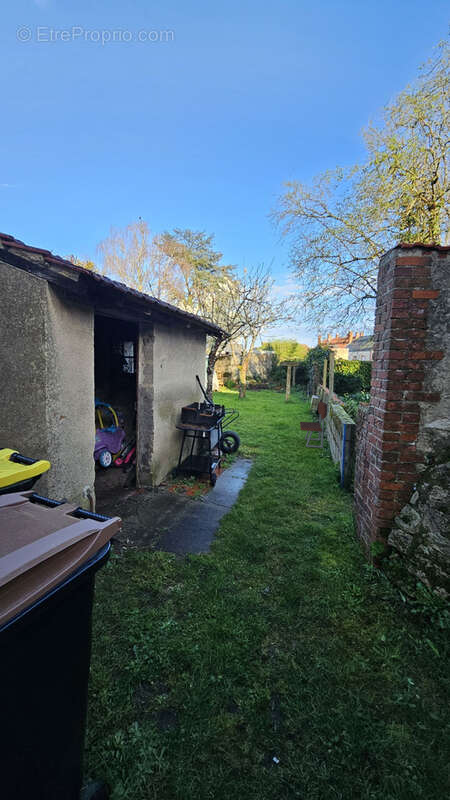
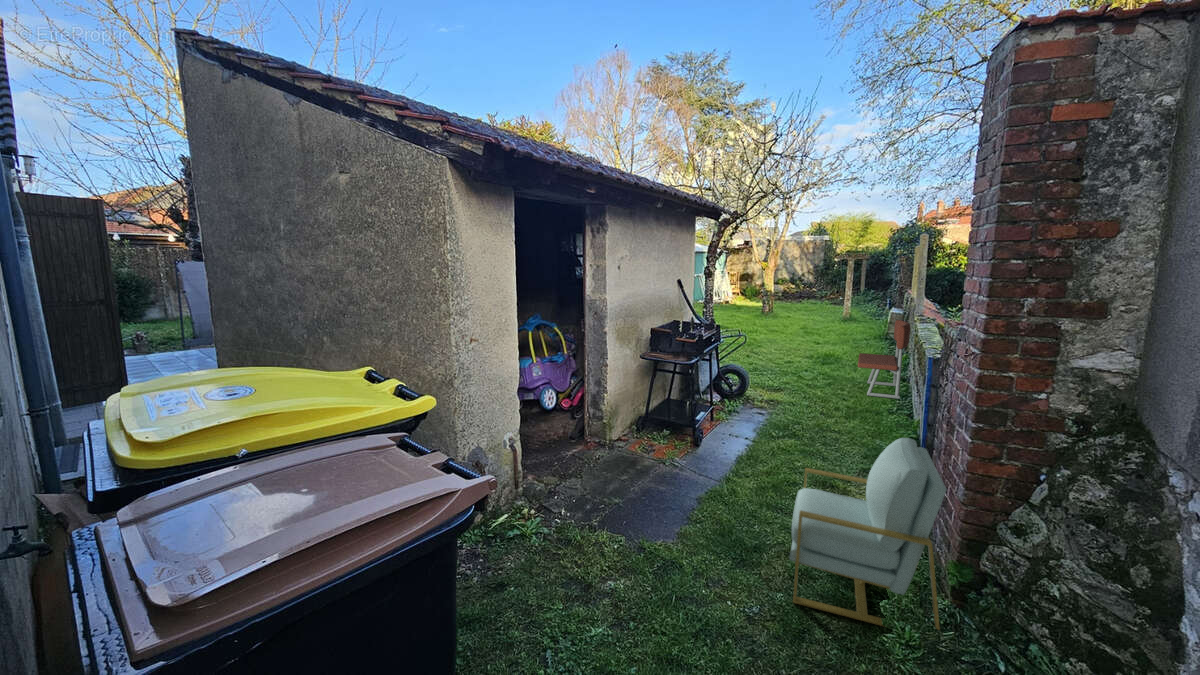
chair: none [283,472,370,589] -> present [789,438,946,630]

